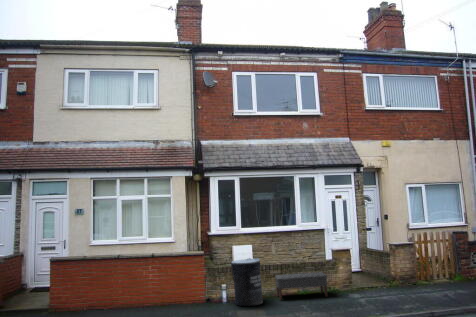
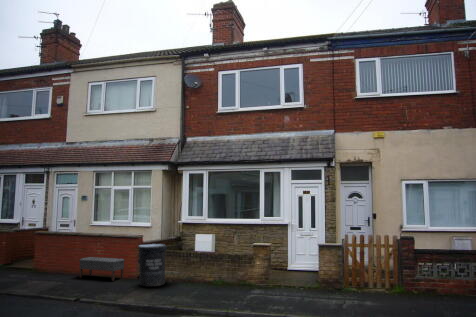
bench: present [275,272,327,300] -> present [79,257,125,281]

